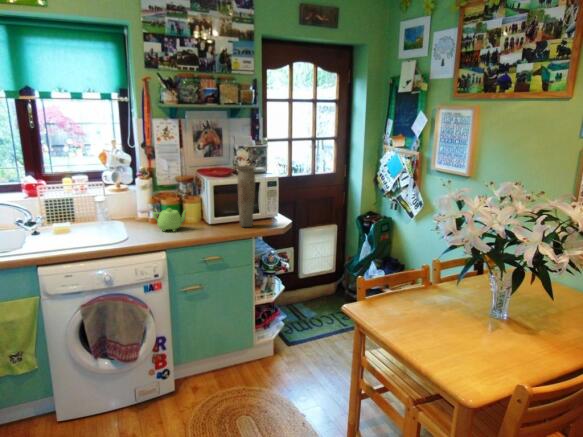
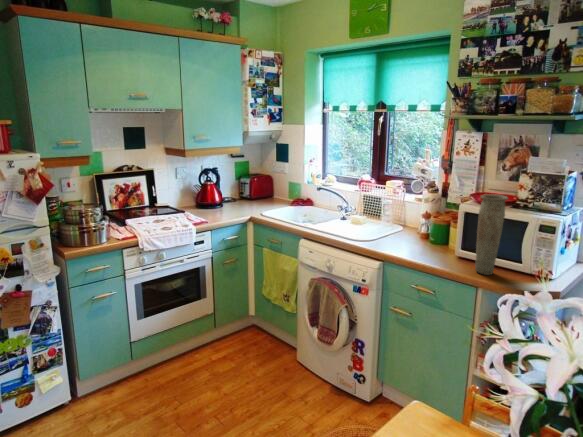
teapot: present [153,208,186,231] -> none [404,225,432,250]

